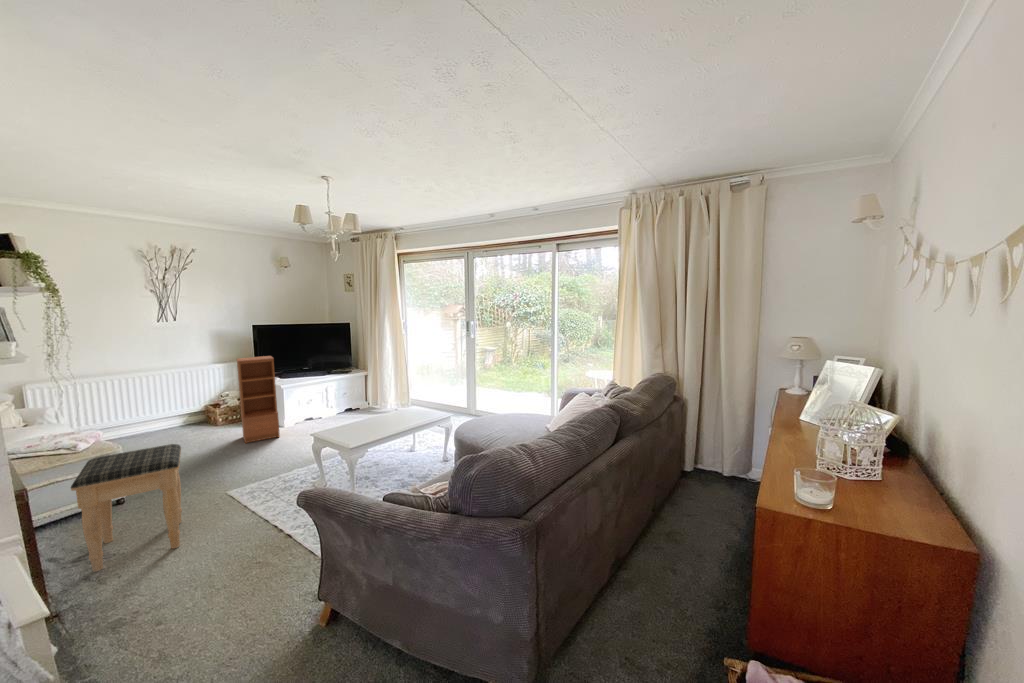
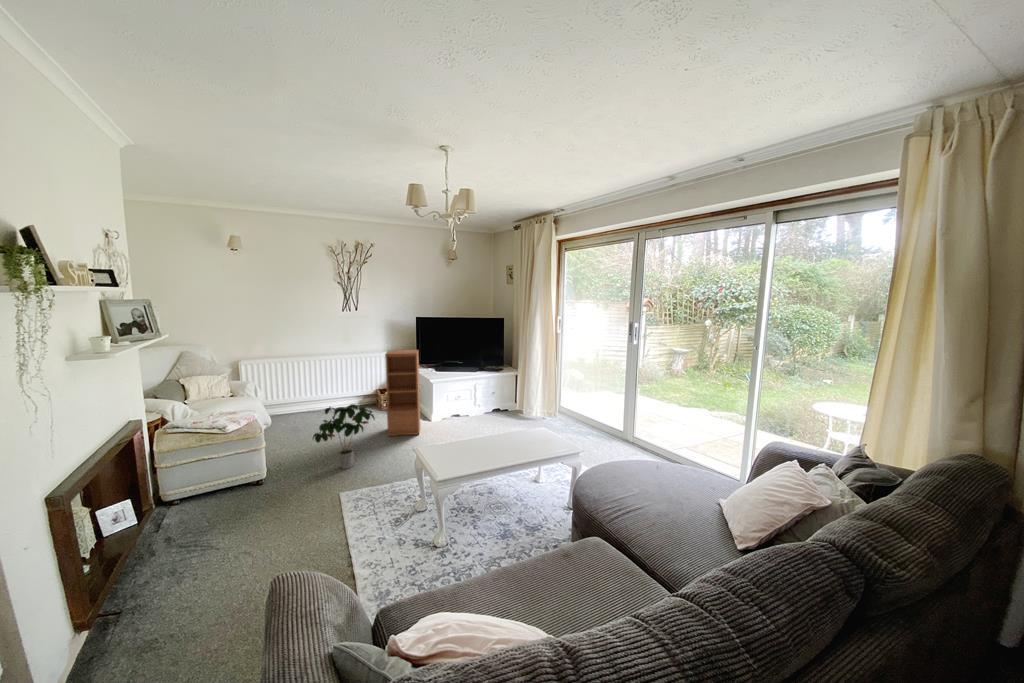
potted plant: none [174,409,246,475] -> present [313,404,375,469]
footstool: present [71,444,182,572] -> none [173,443,287,561]

